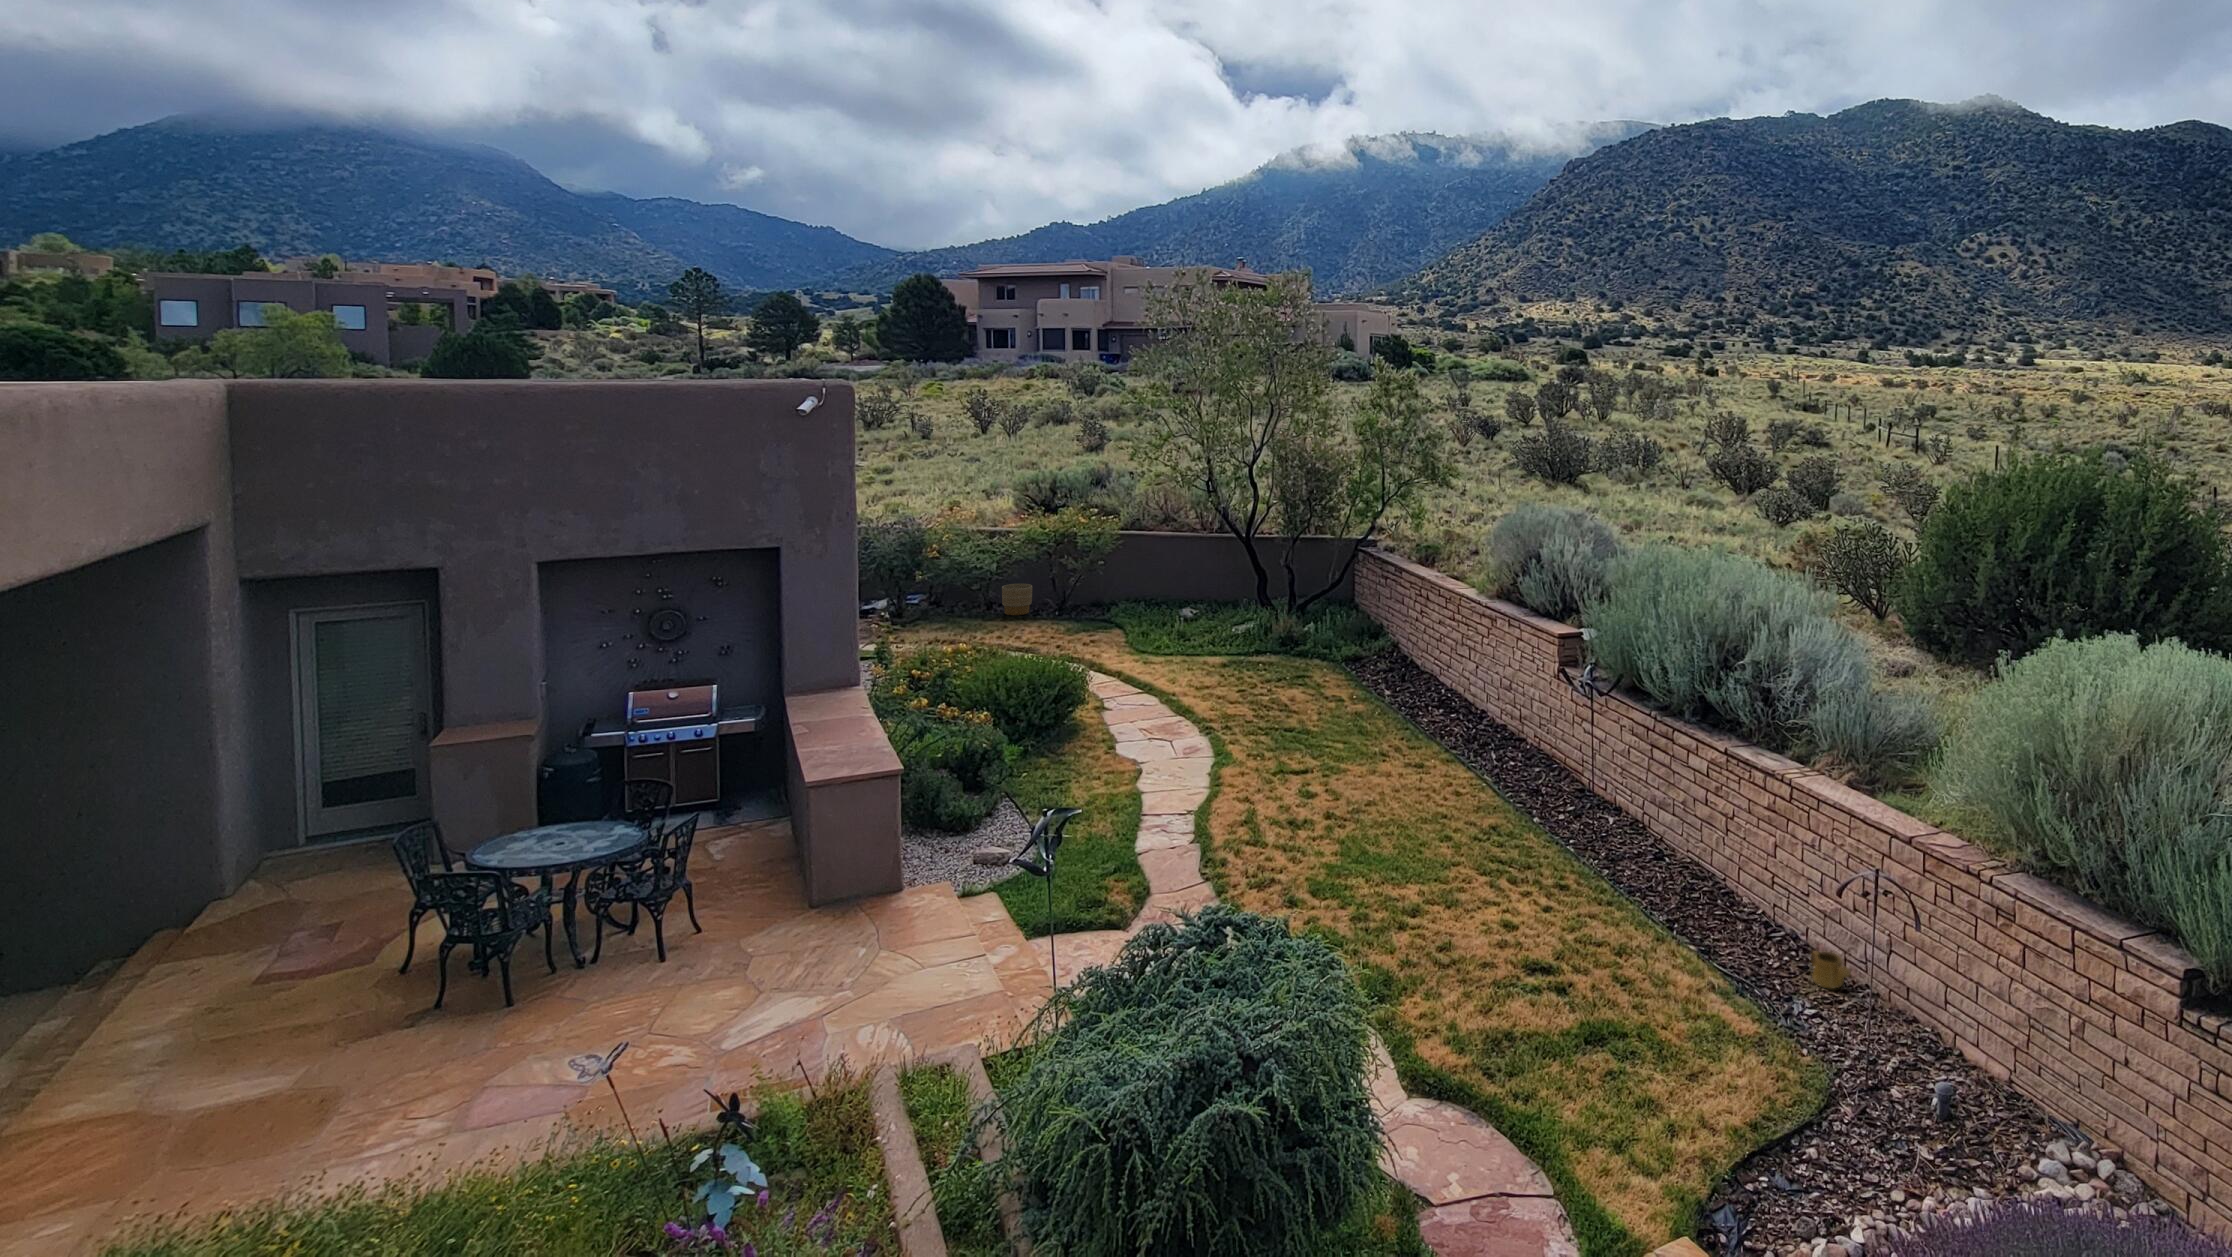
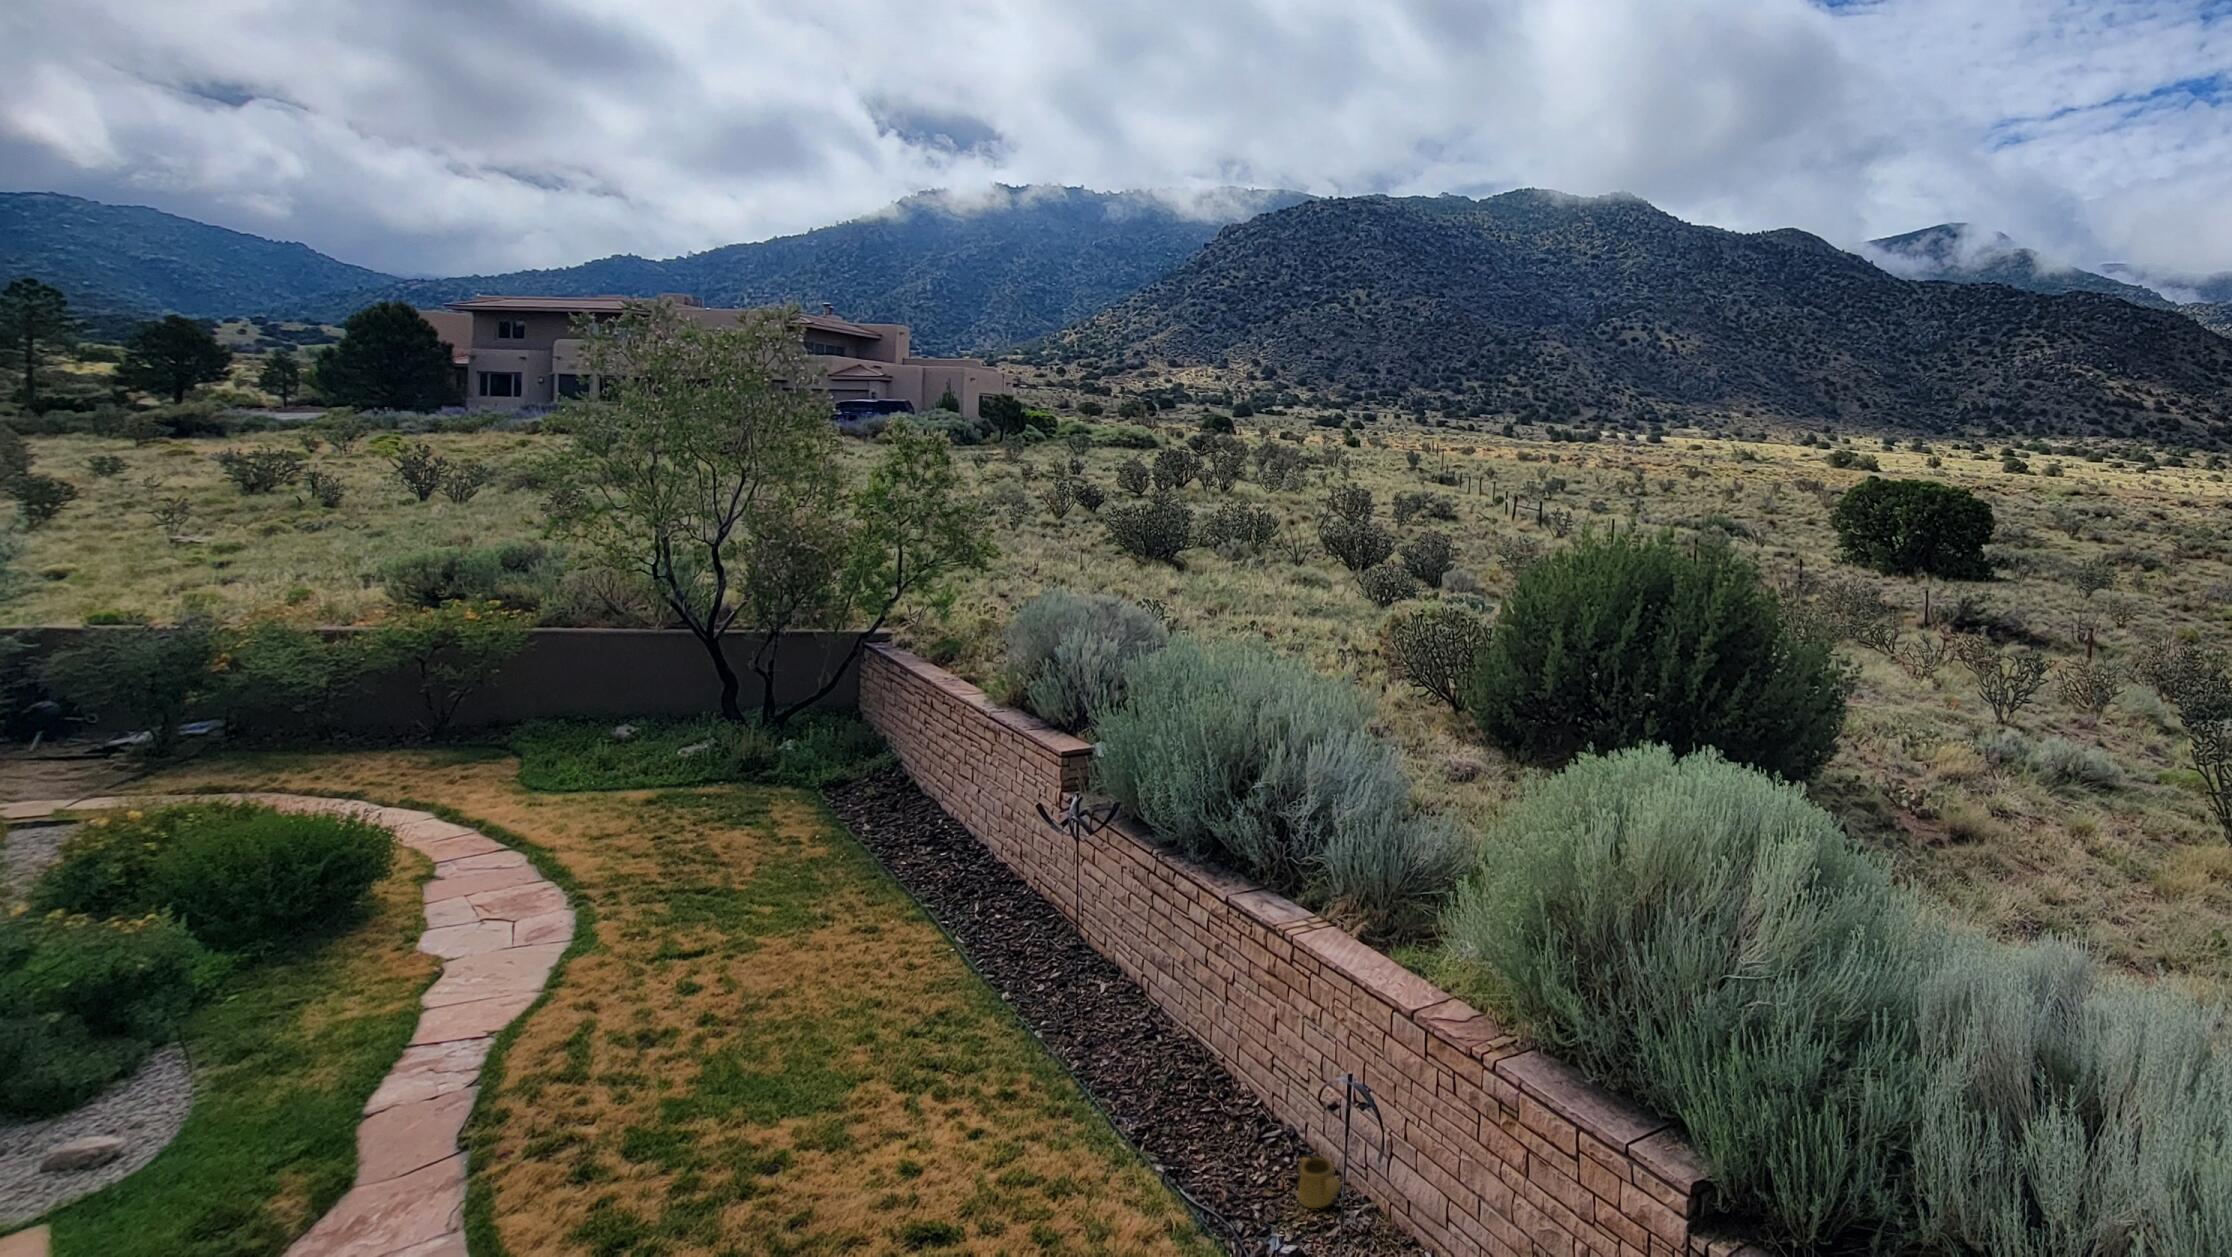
planter: present [1002,584,1032,615] -> none [369,704,419,747]

